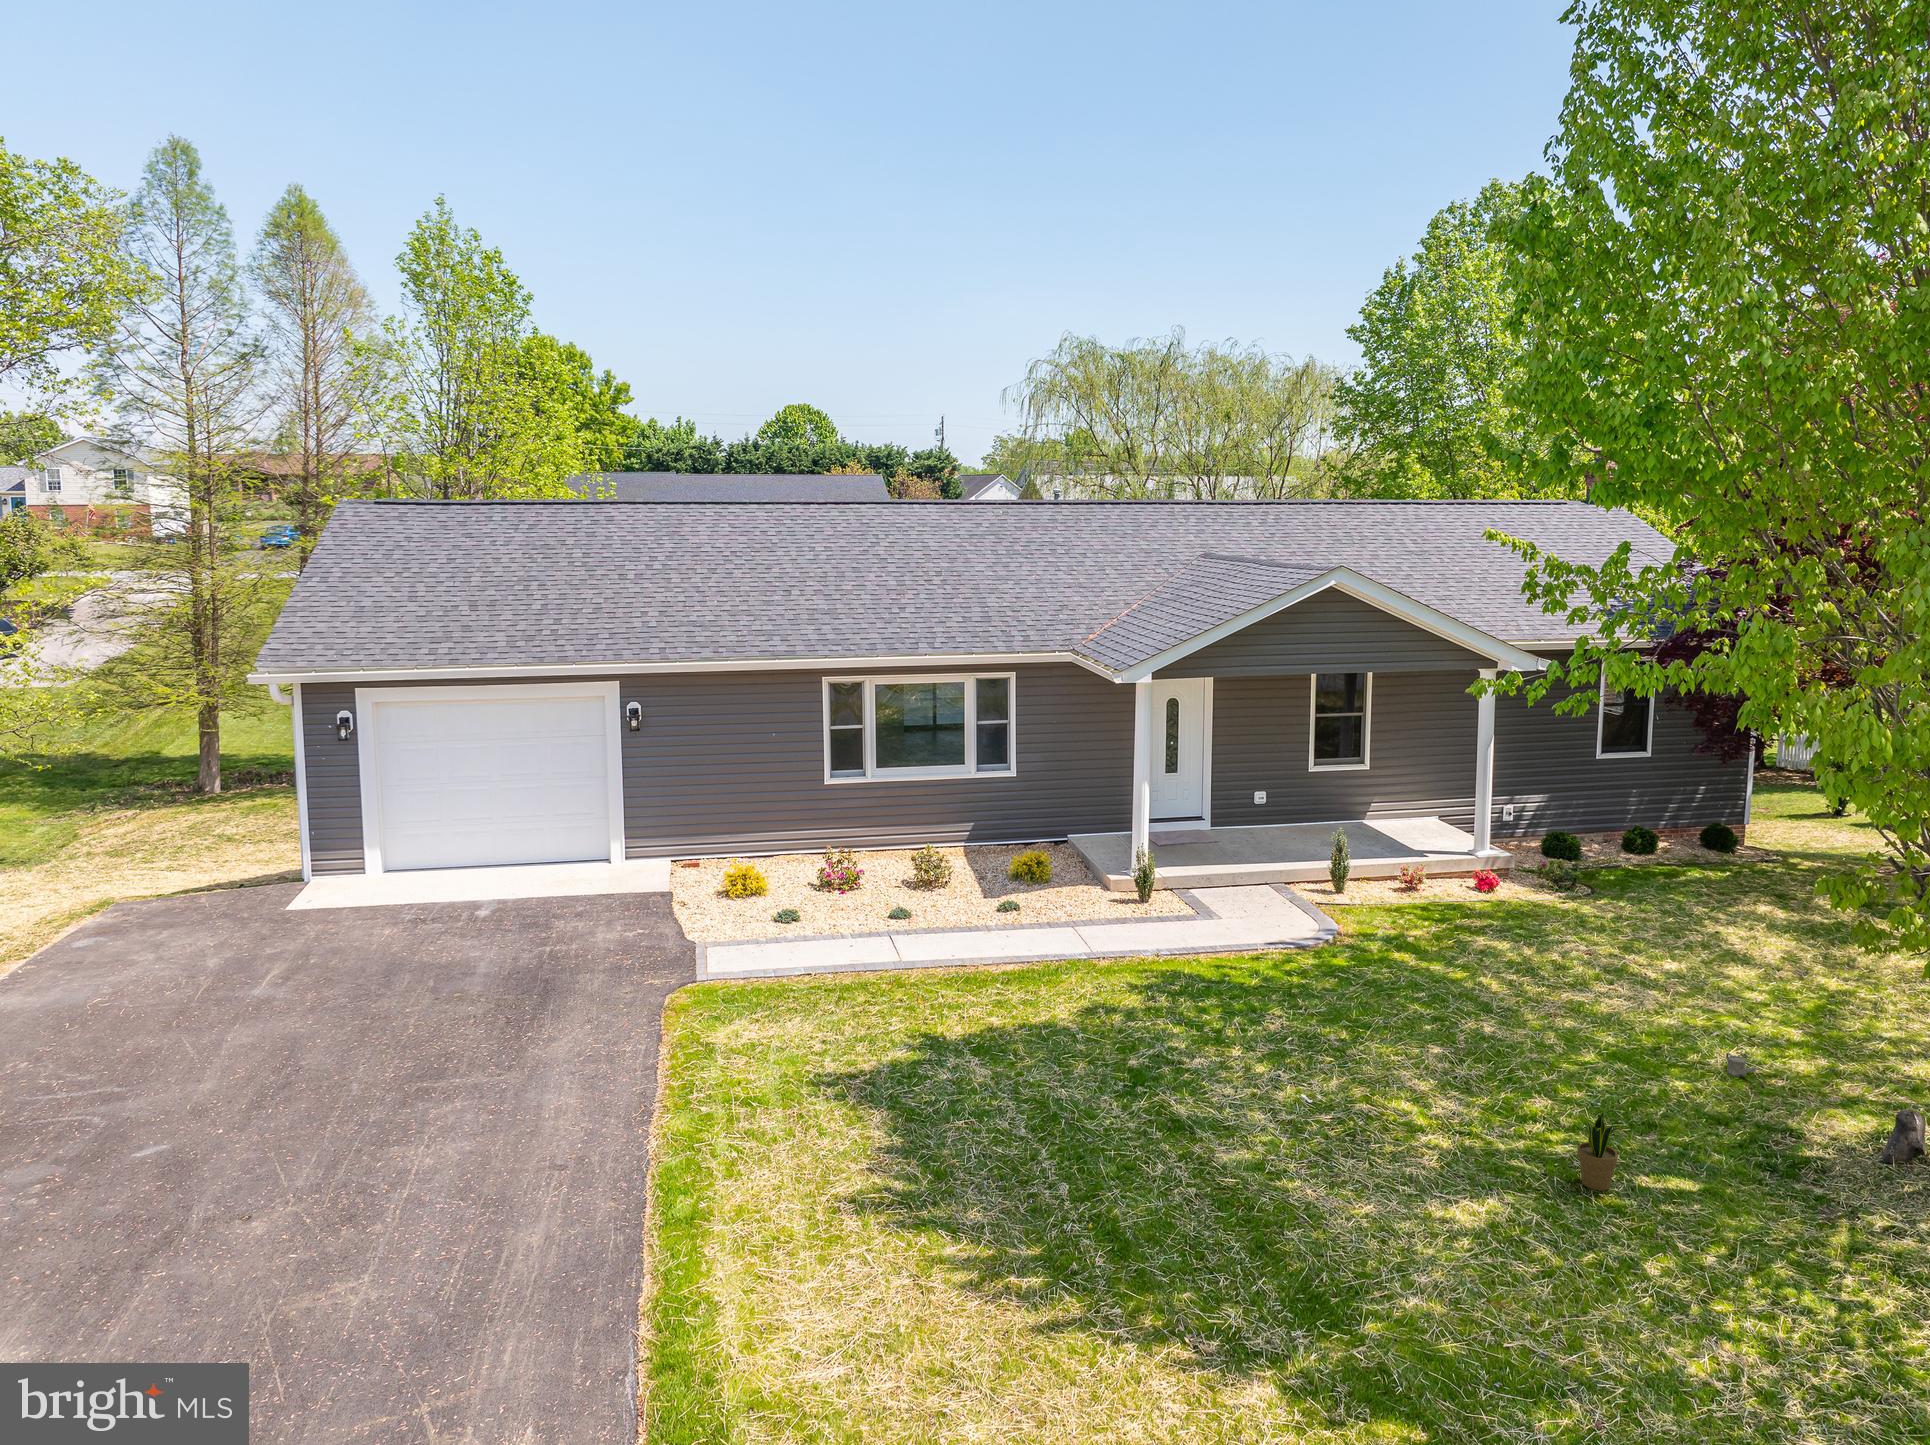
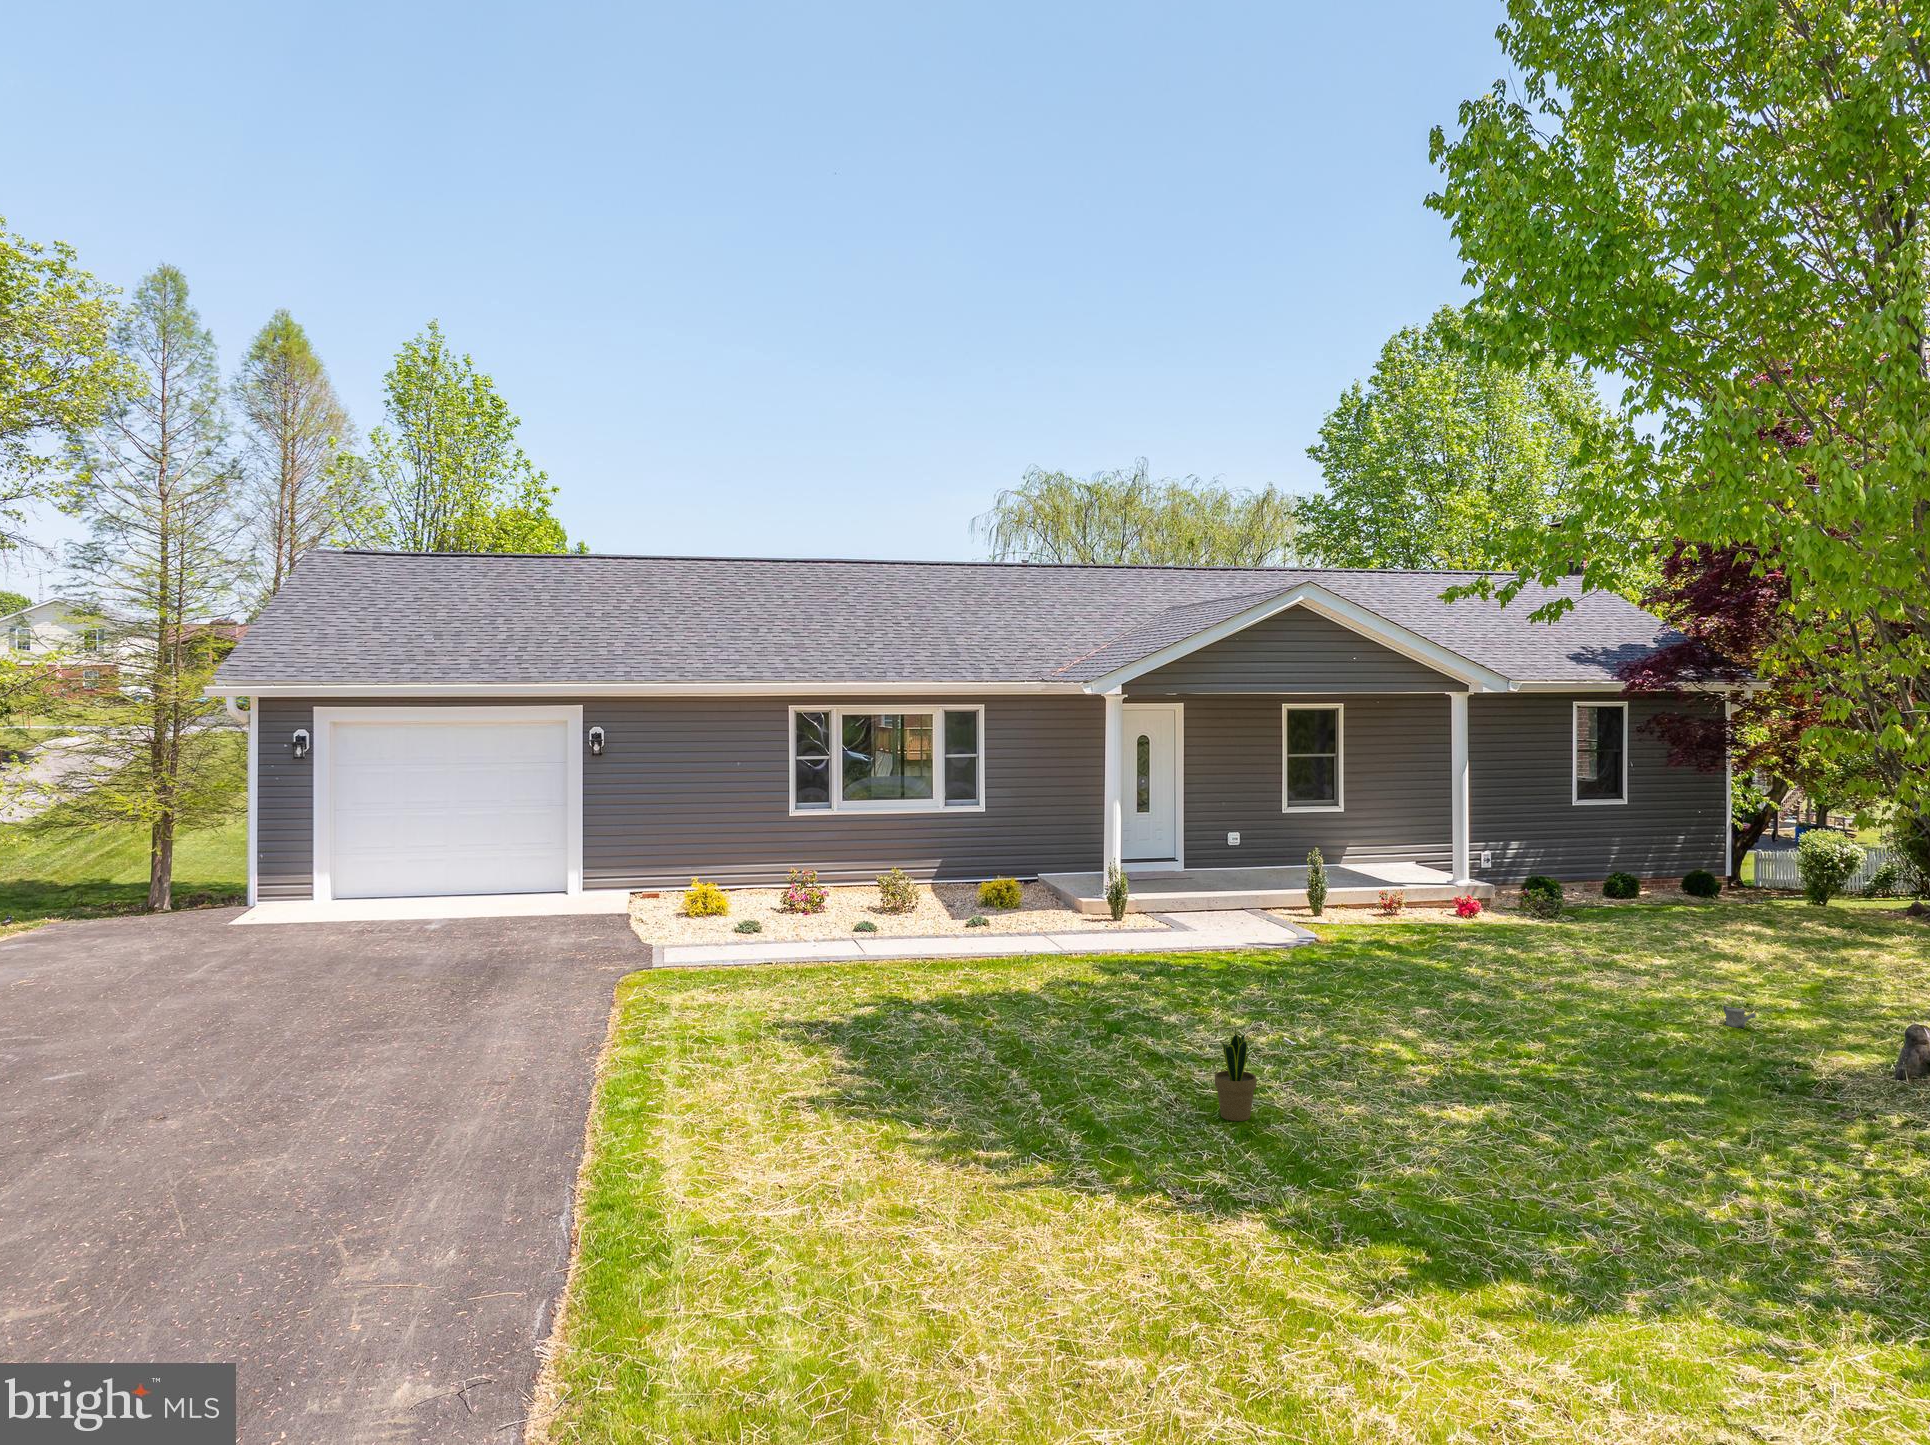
potted plant: present [1577,1112,1623,1191] -> present [1215,1034,1262,1121]

